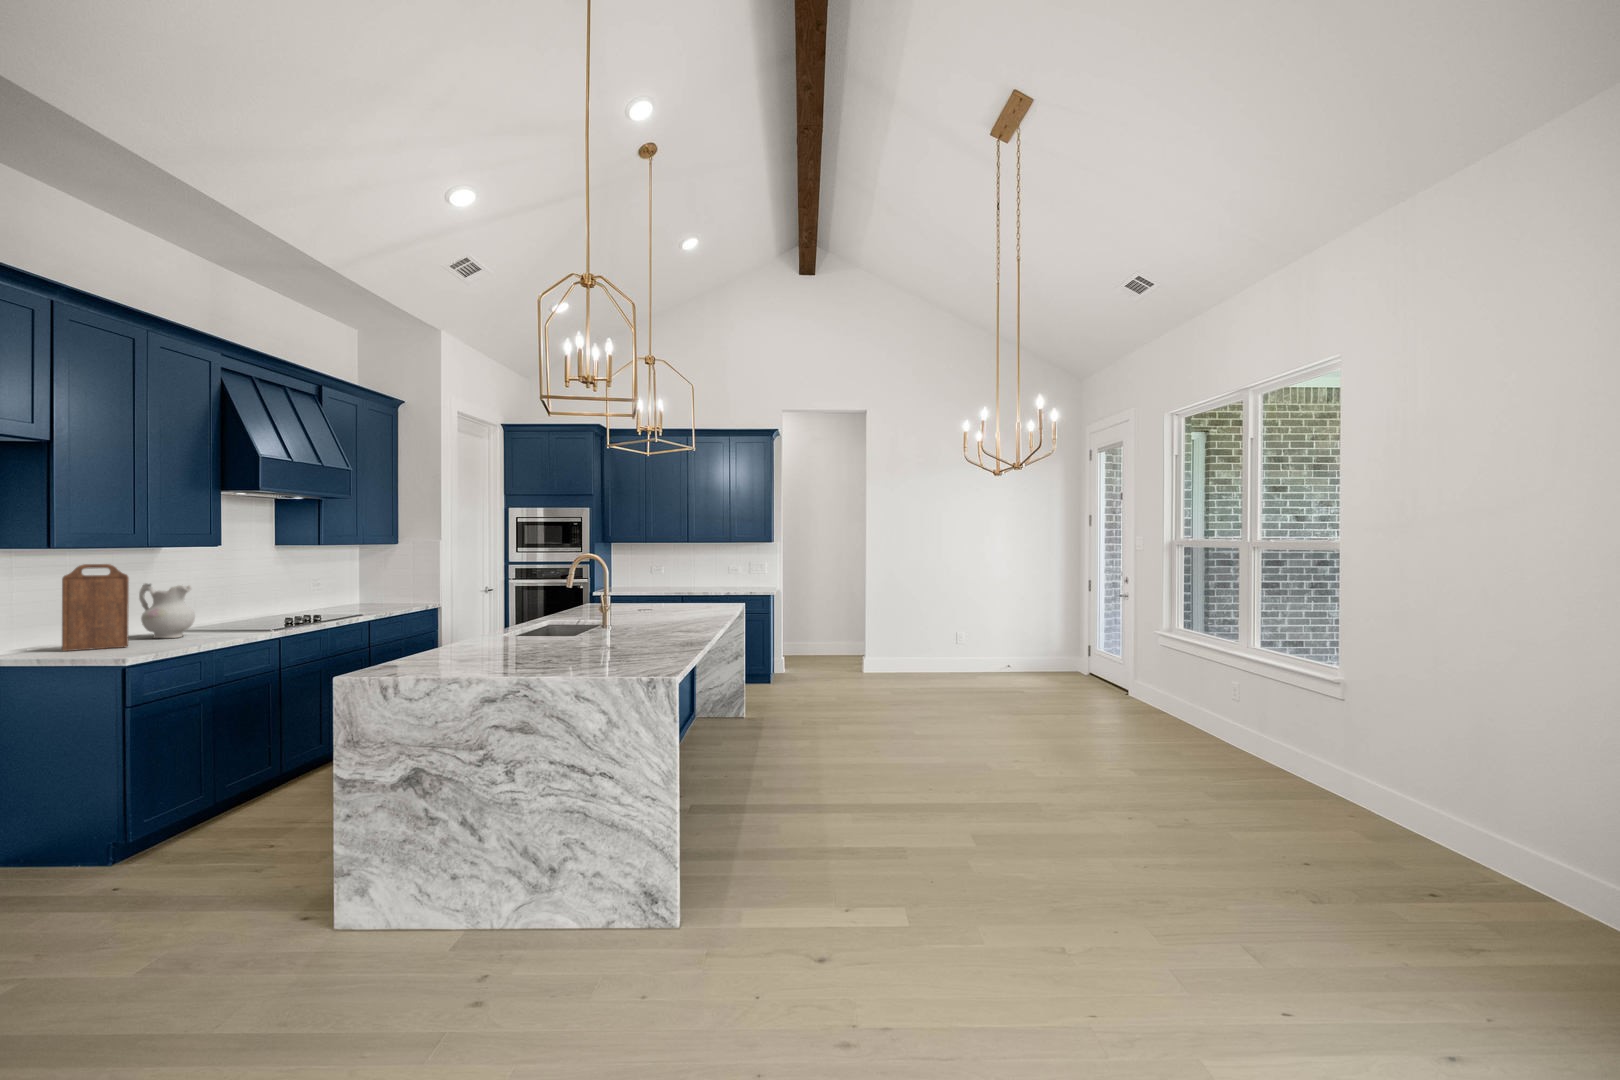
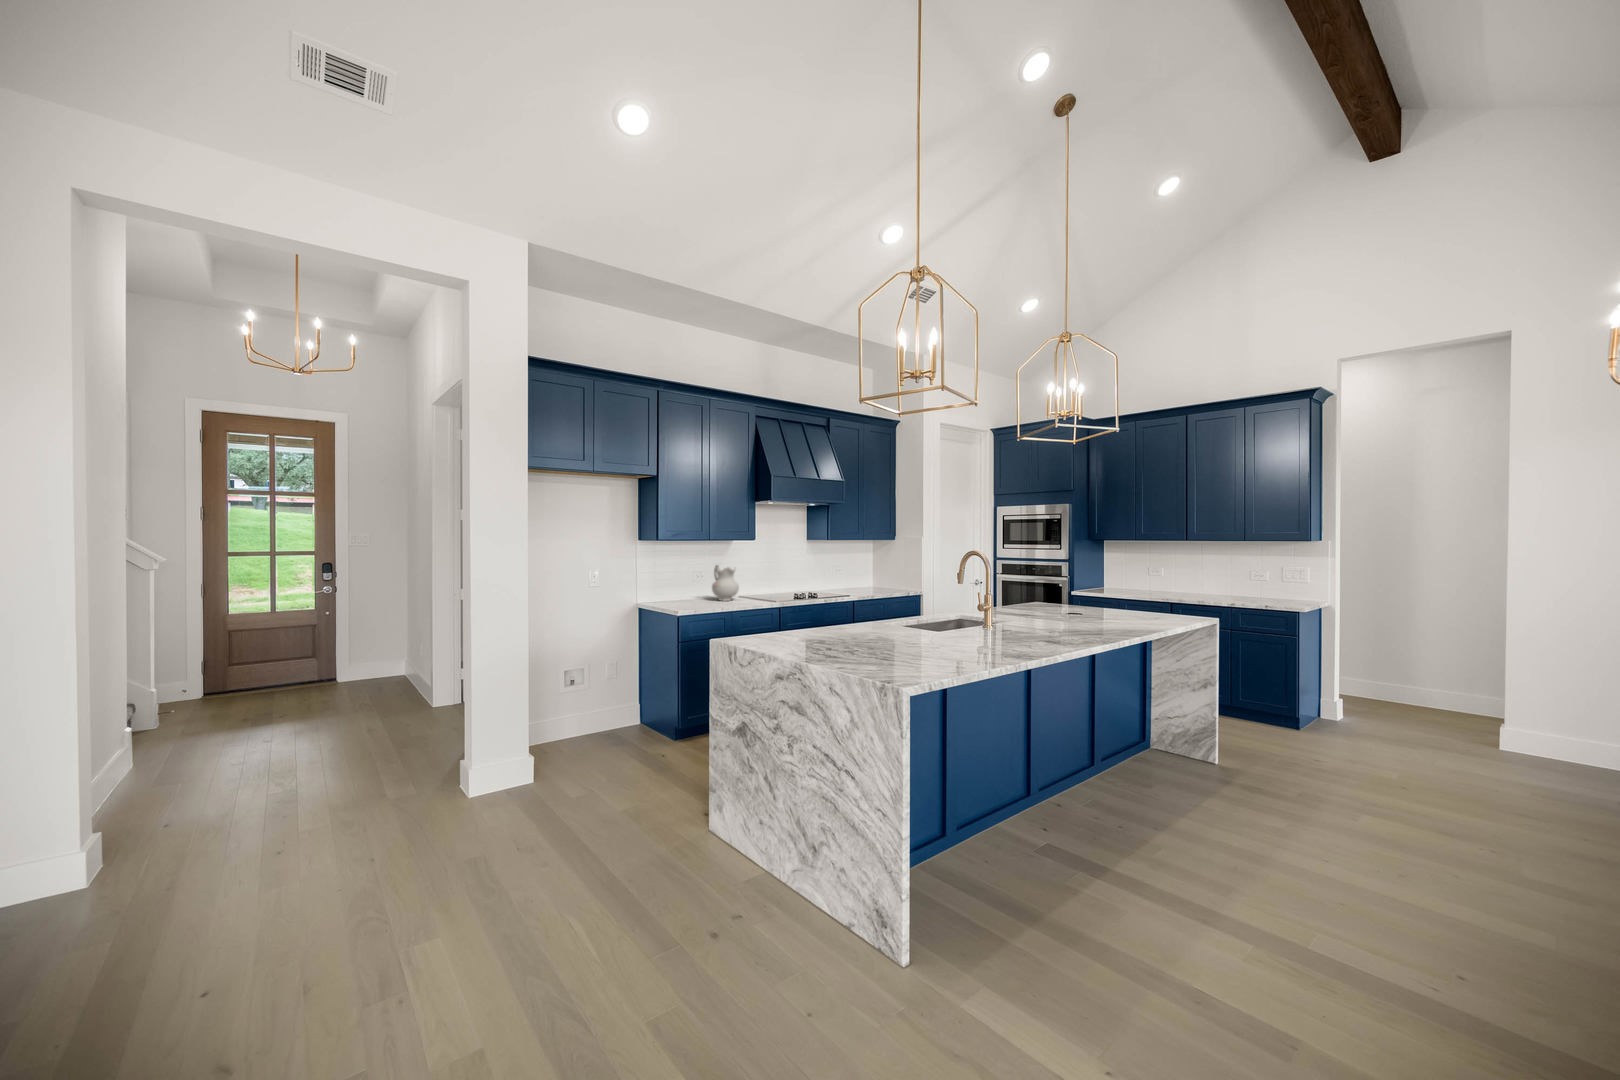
cutting board: present [62,564,129,651] -> none [665,553,695,605]

